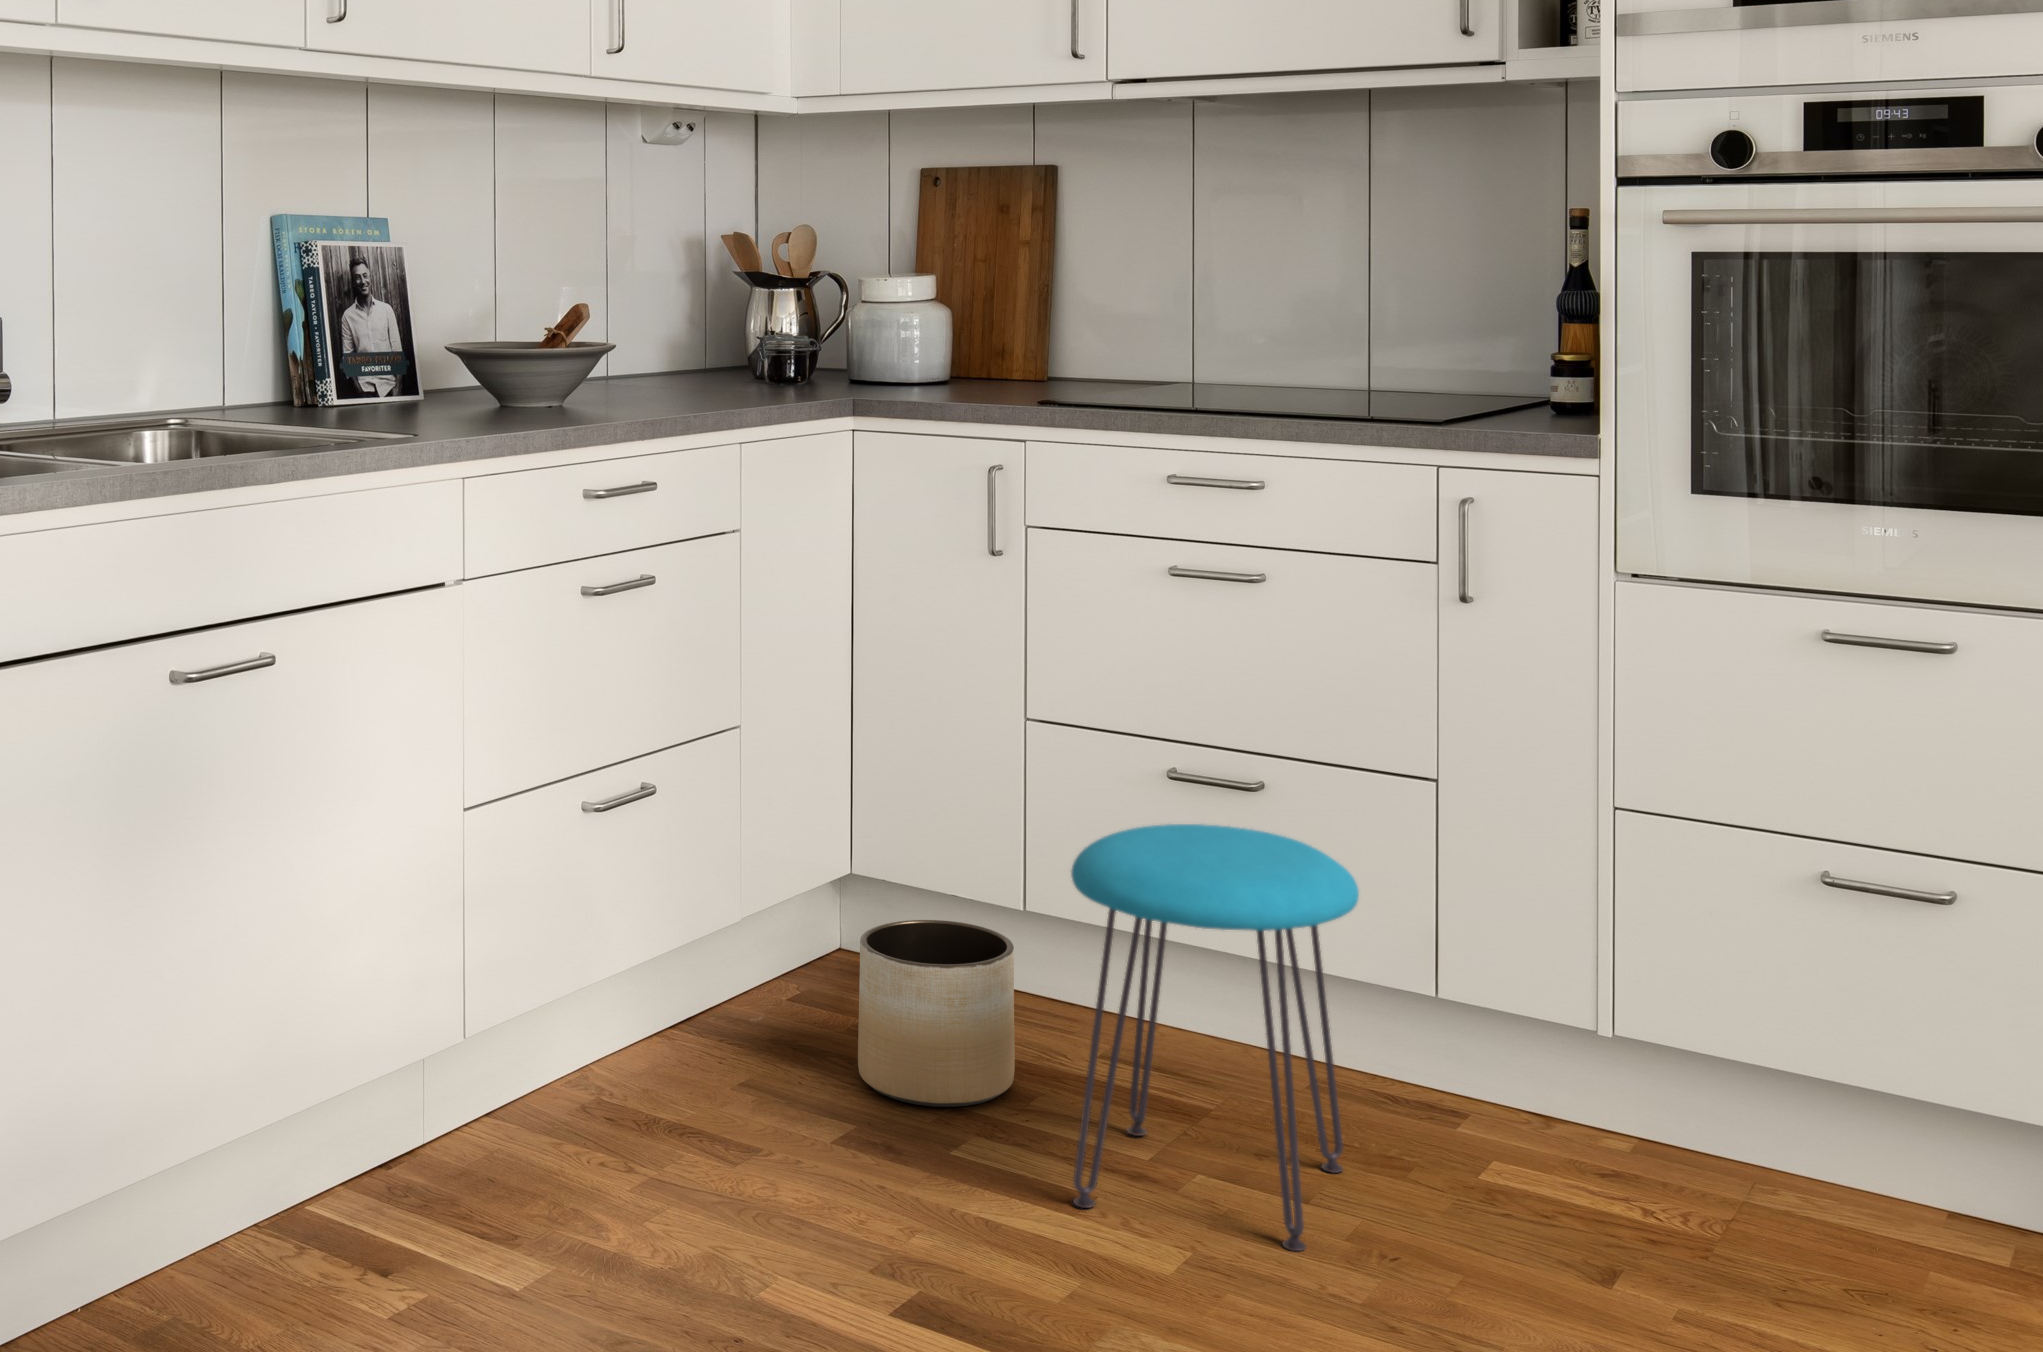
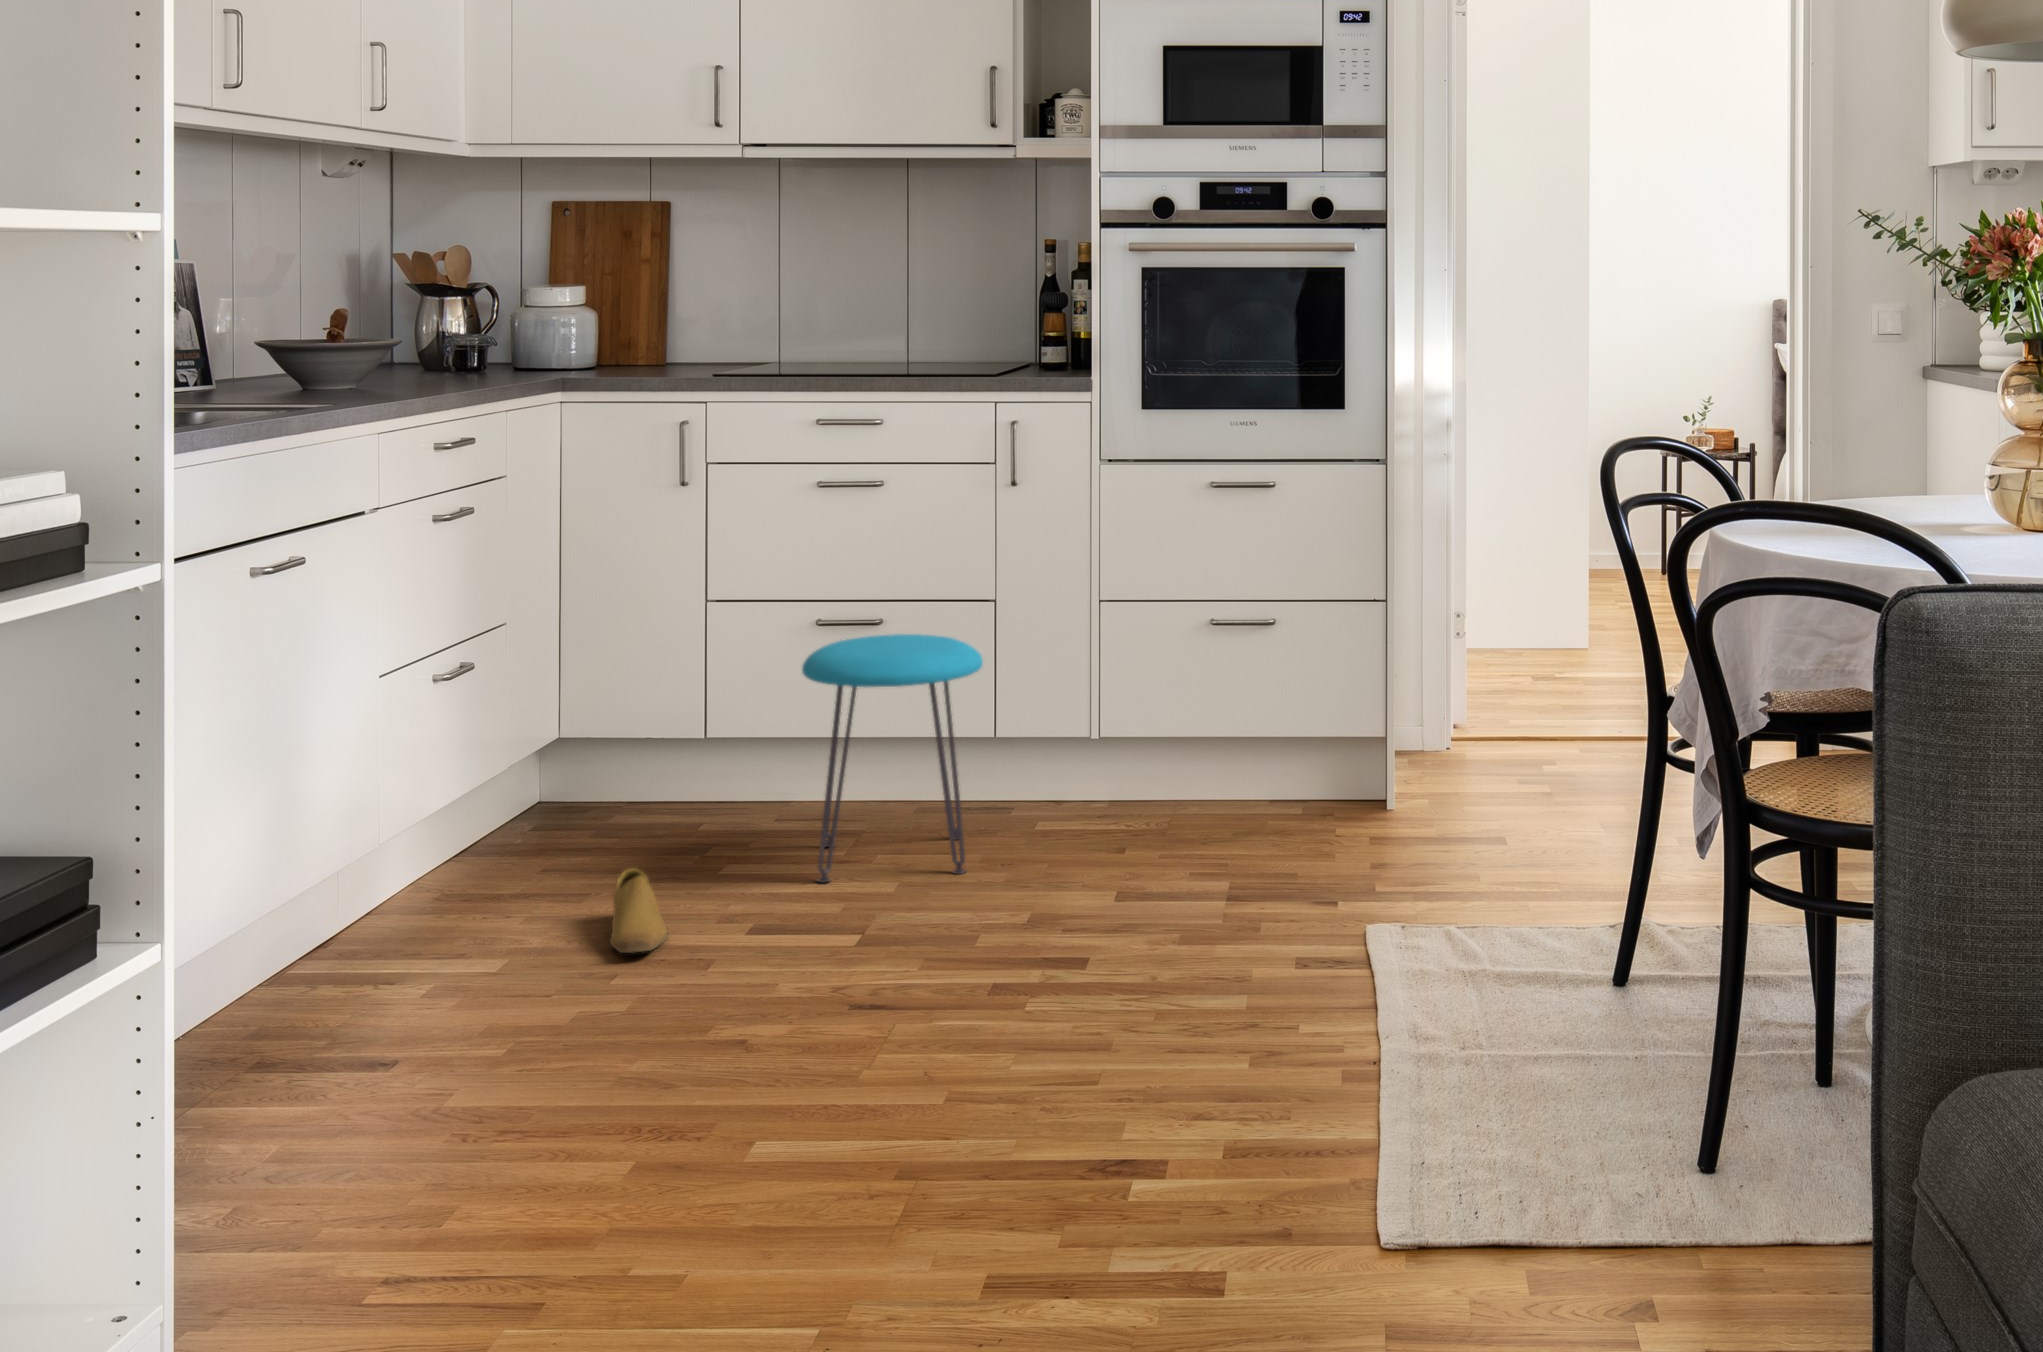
planter: present [858,920,1015,1107] -> none [619,739,733,861]
shoe: none [715,1126,819,1278] -> present [610,868,668,953]

